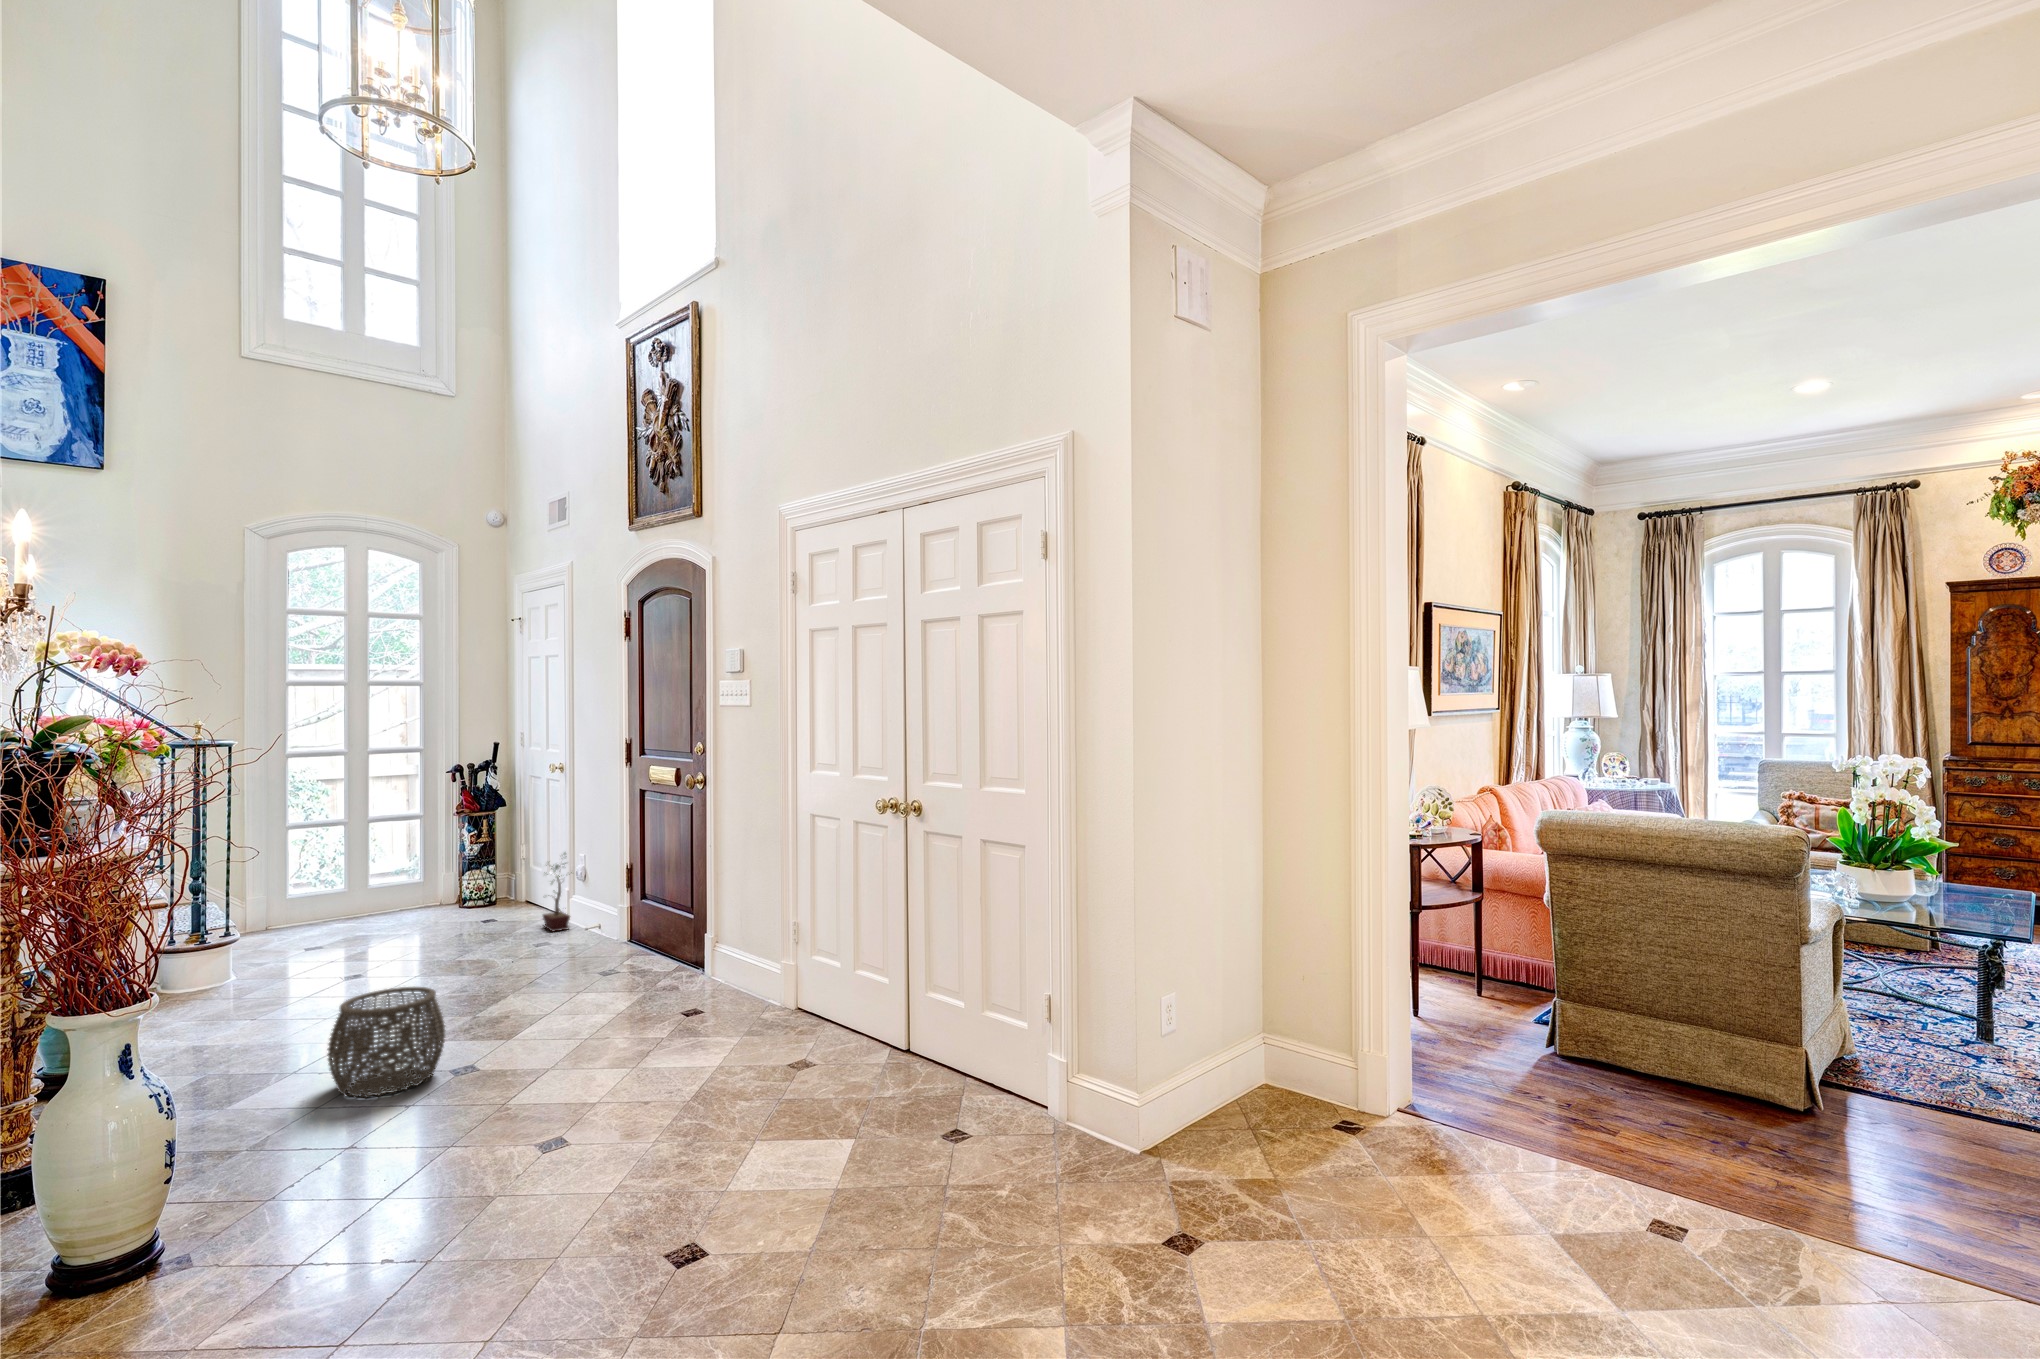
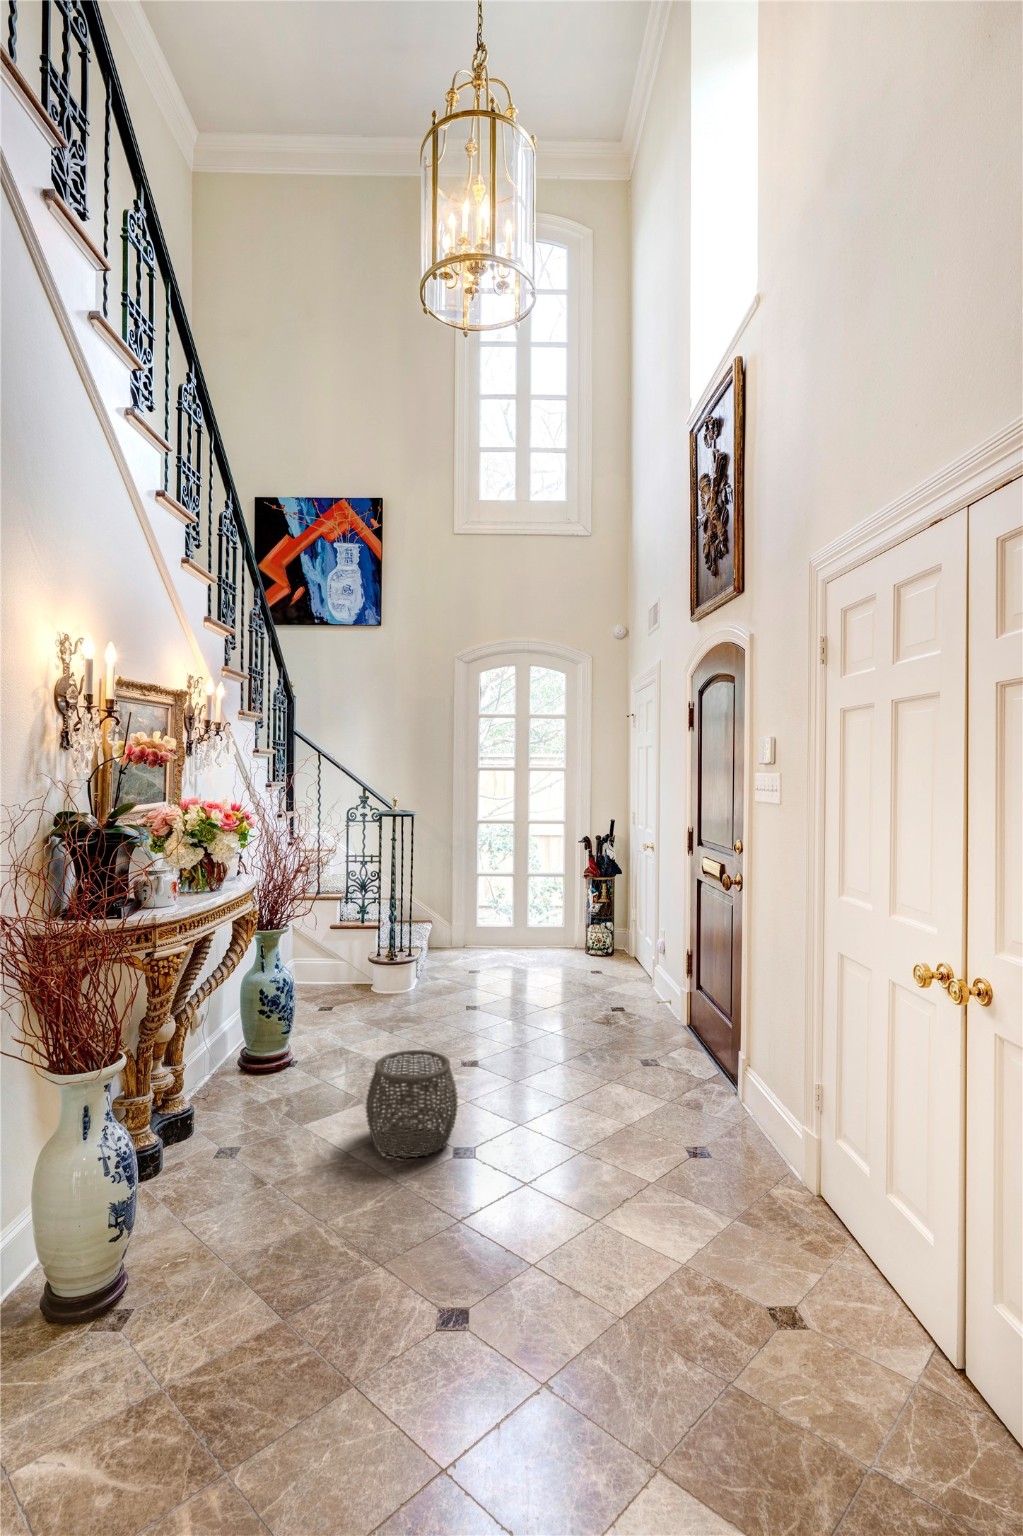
potted plant: present [543,853,572,931] -> none [628,924,652,995]

